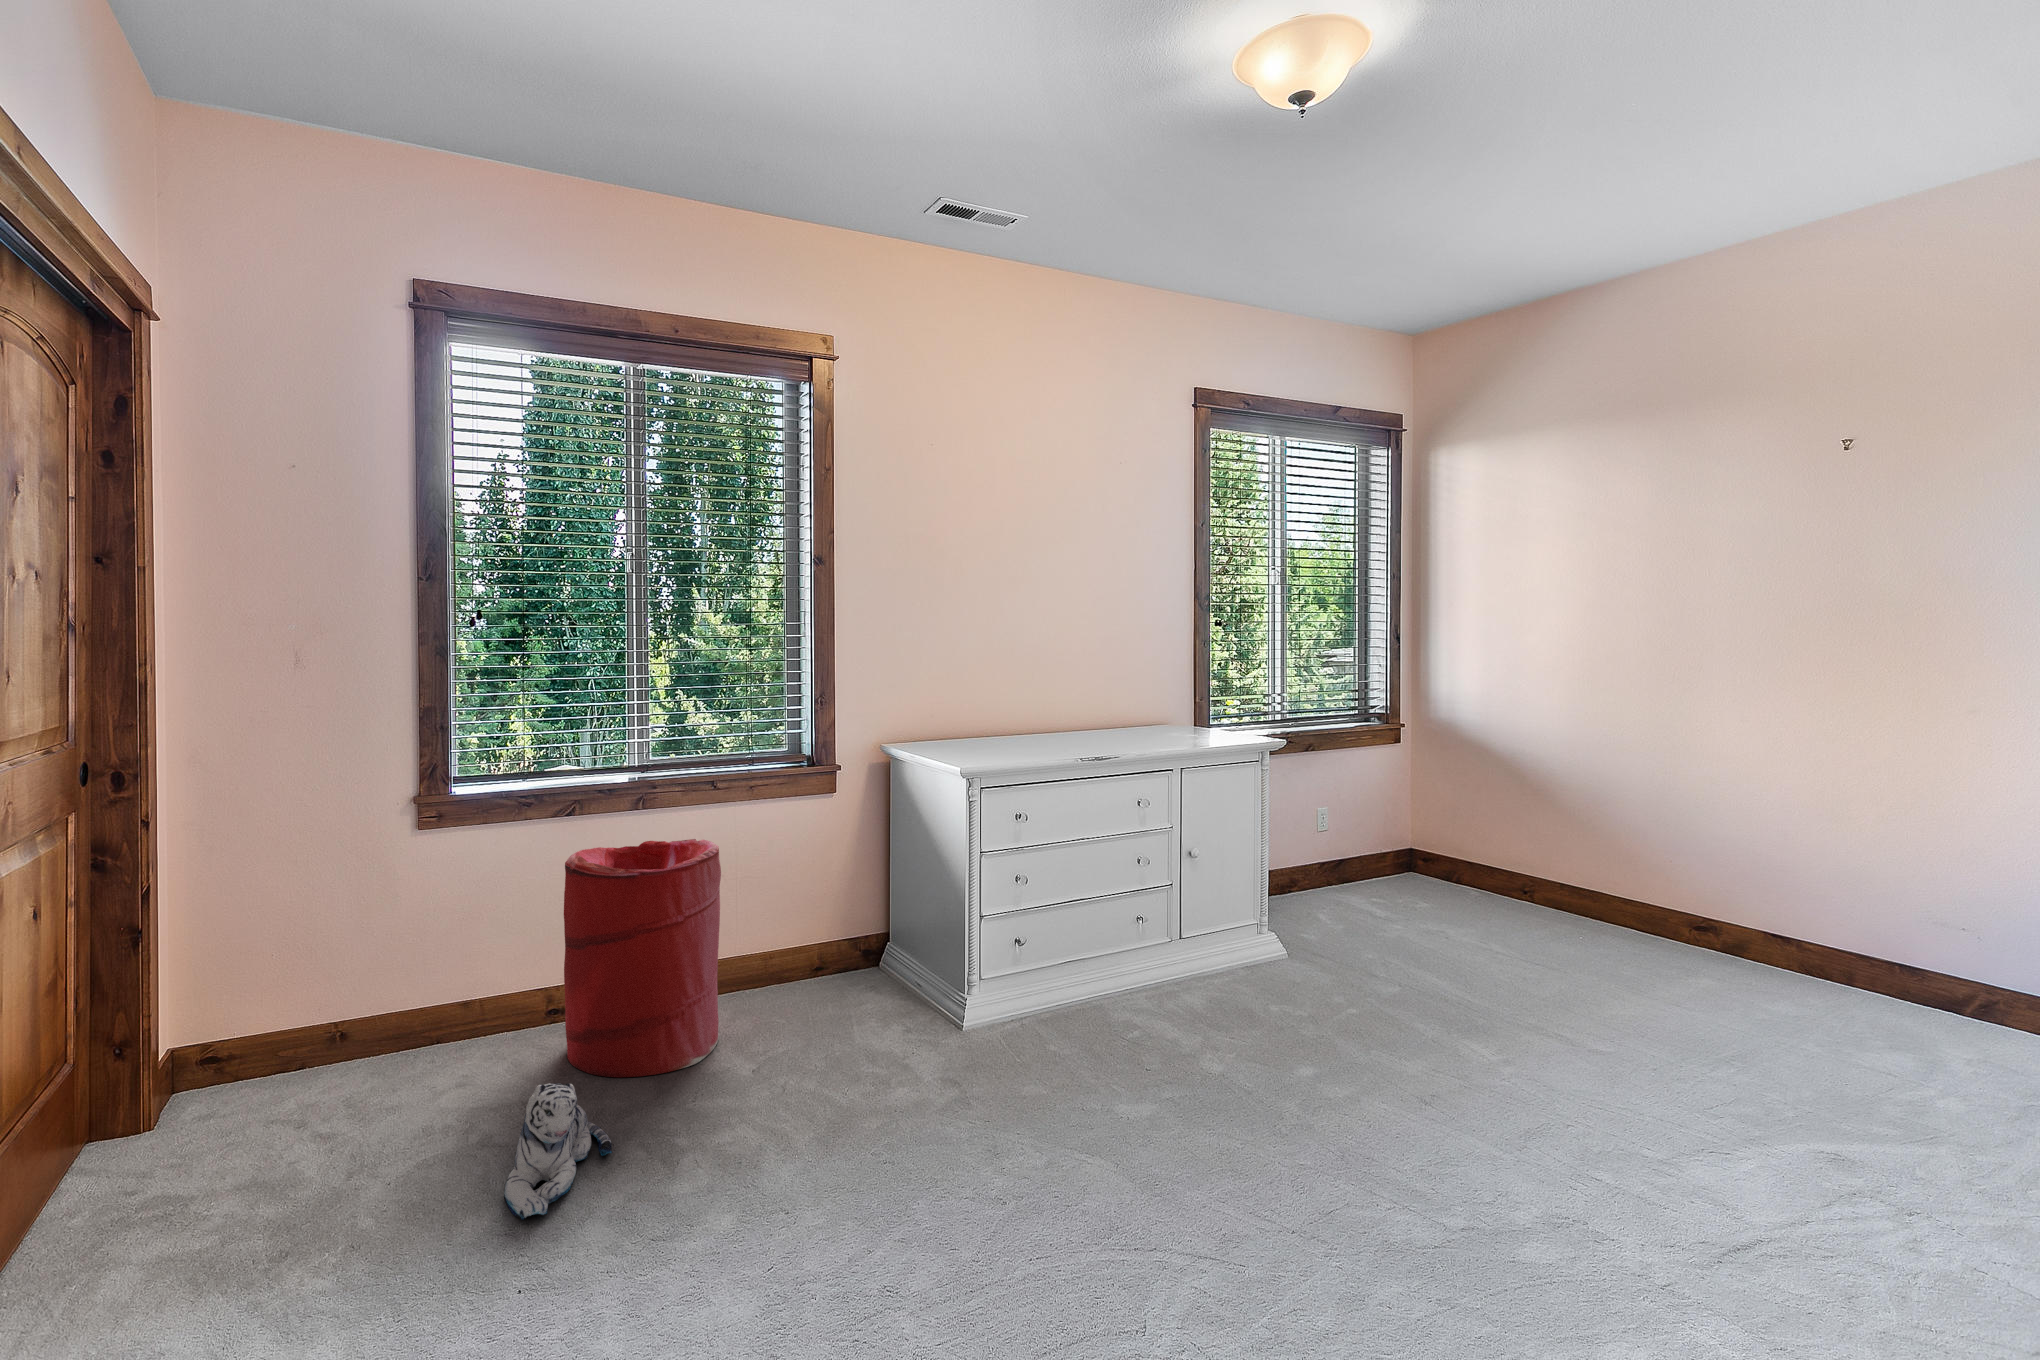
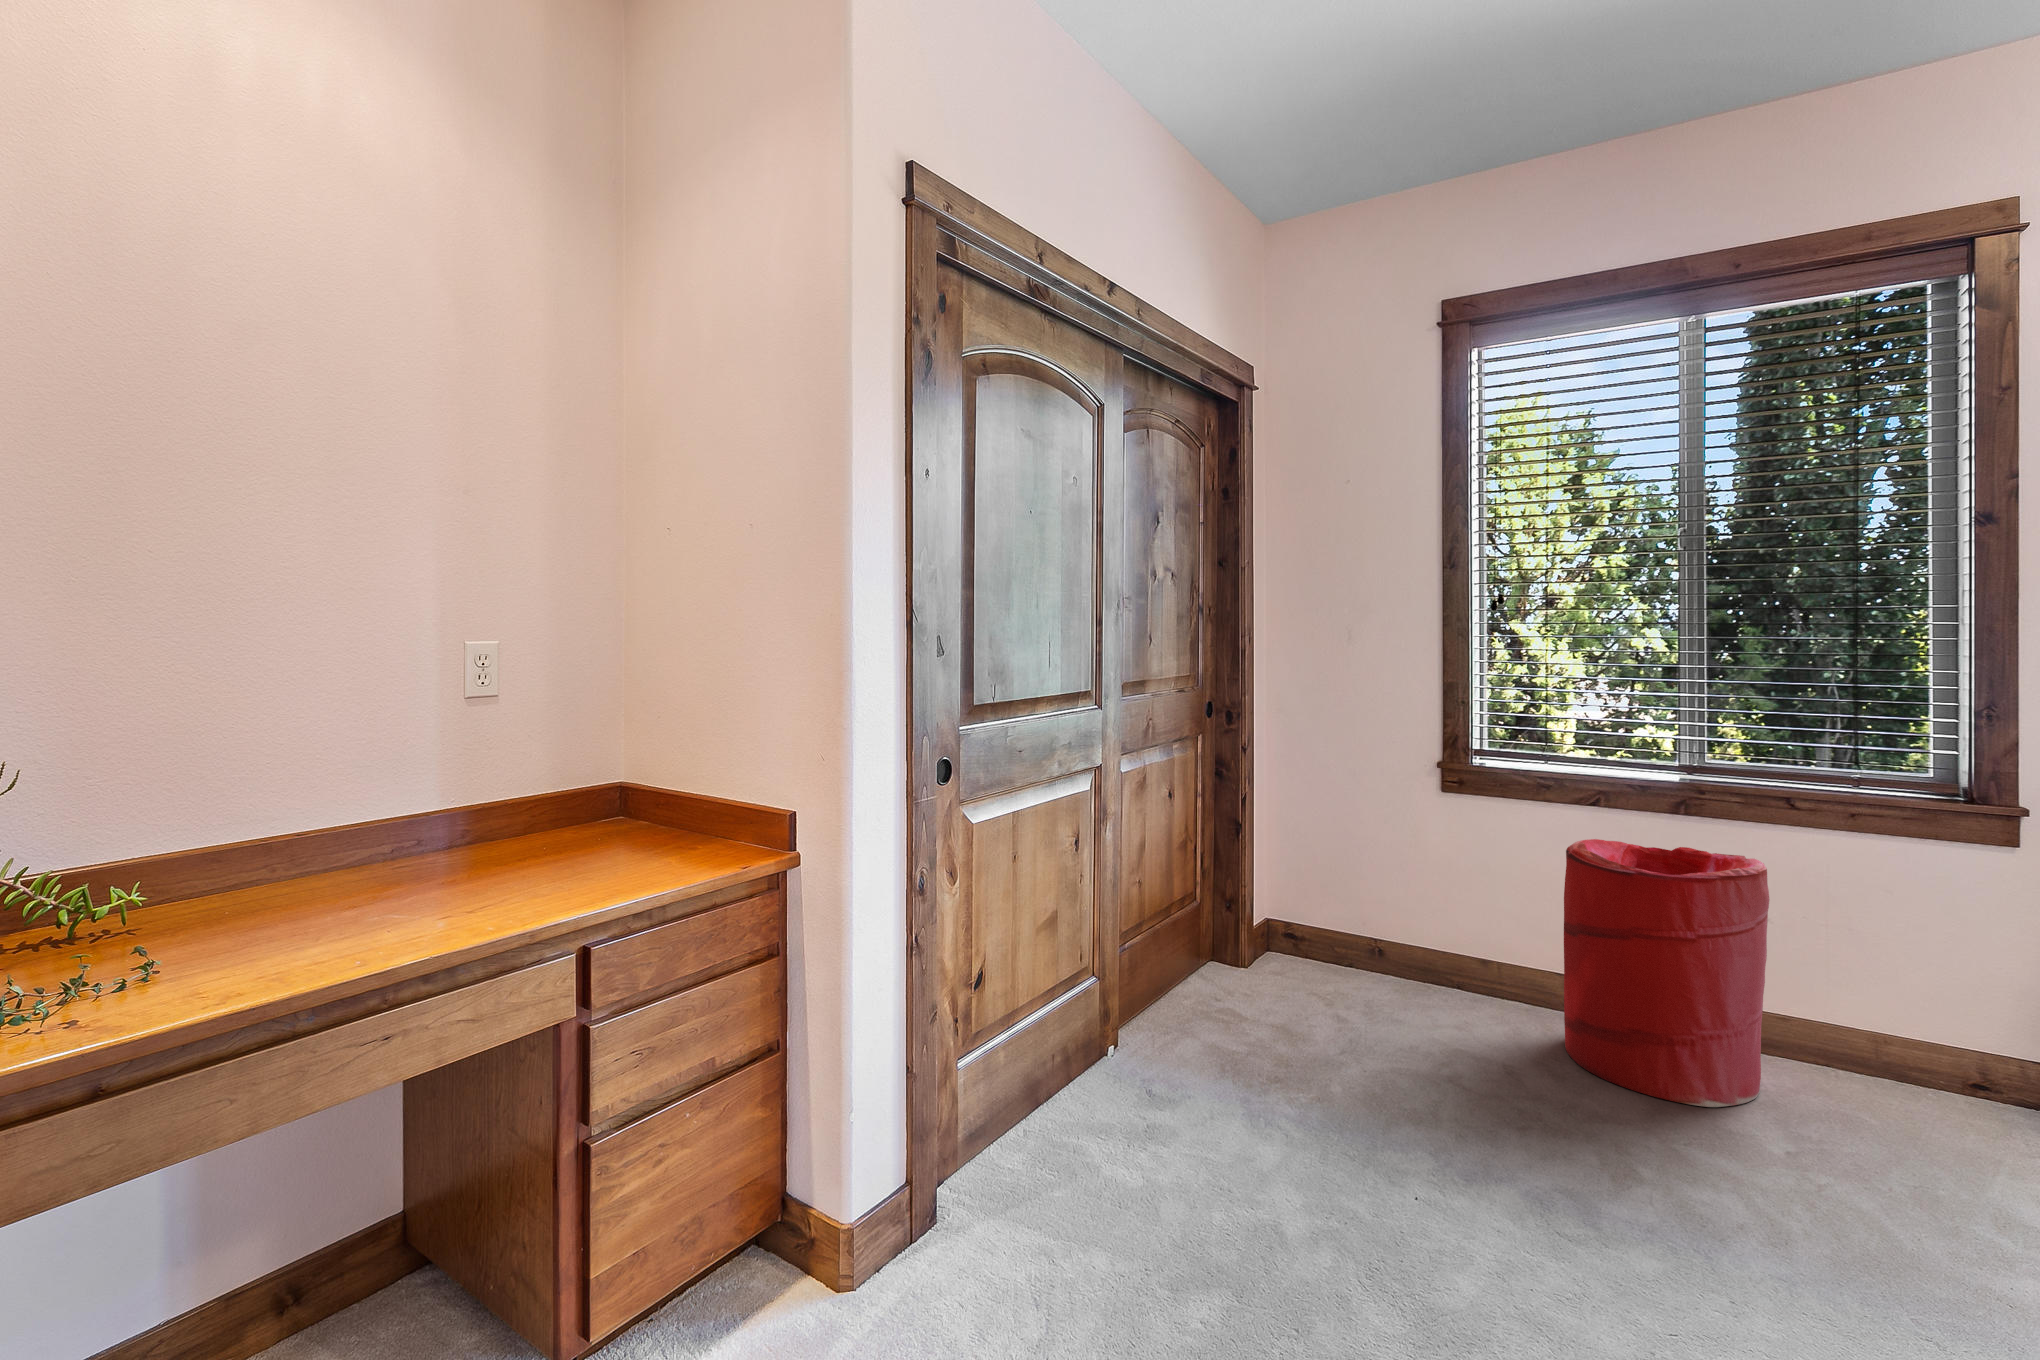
plush toy: present [504,1083,612,1220] -> none [1437,1036,1562,1152]

